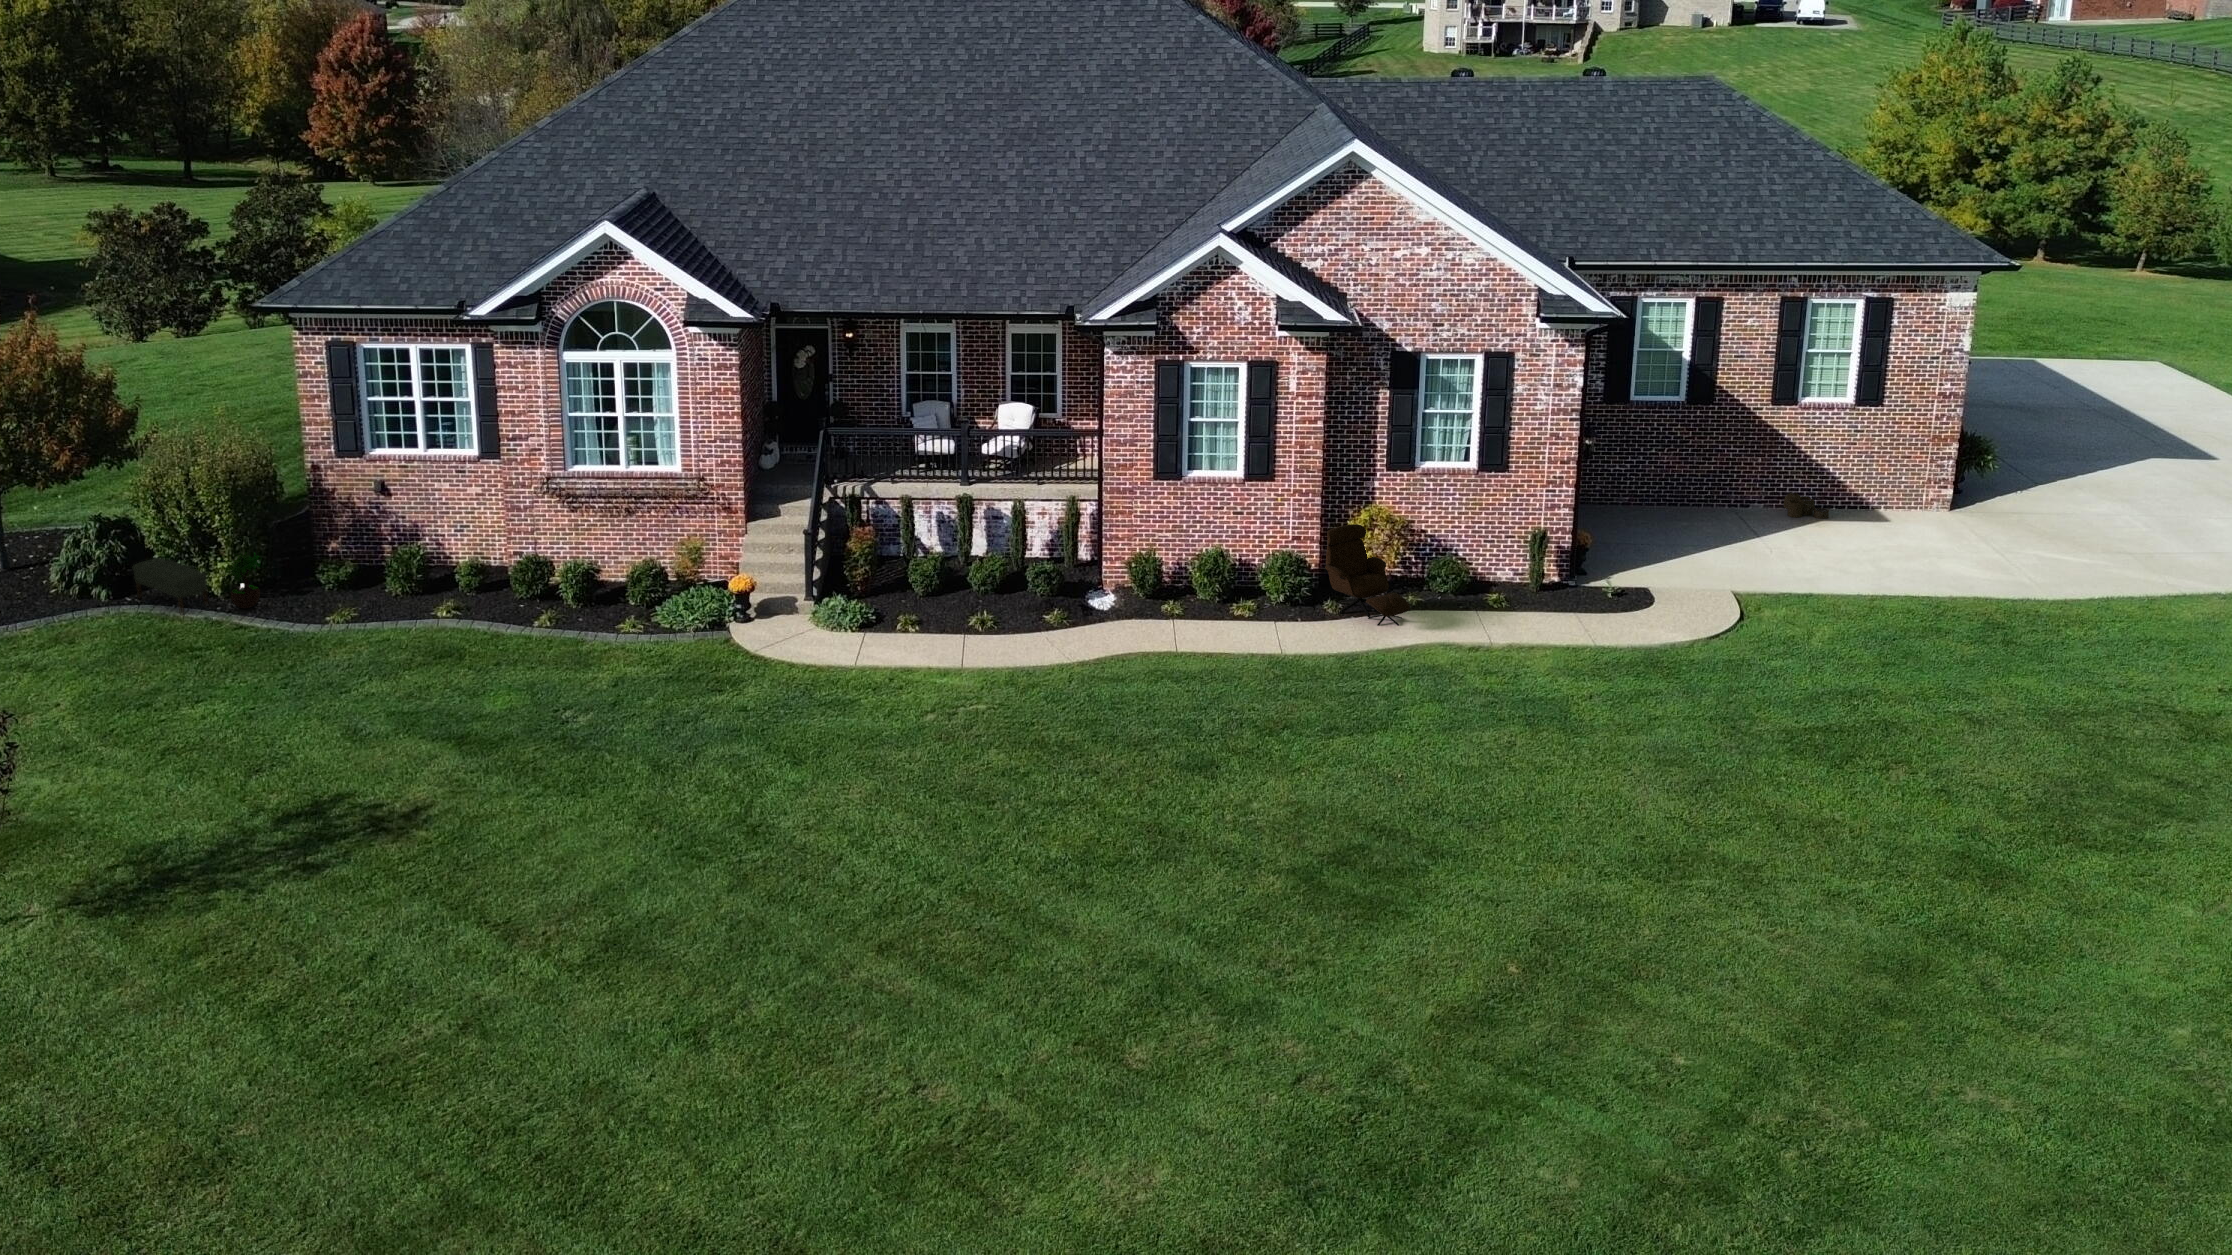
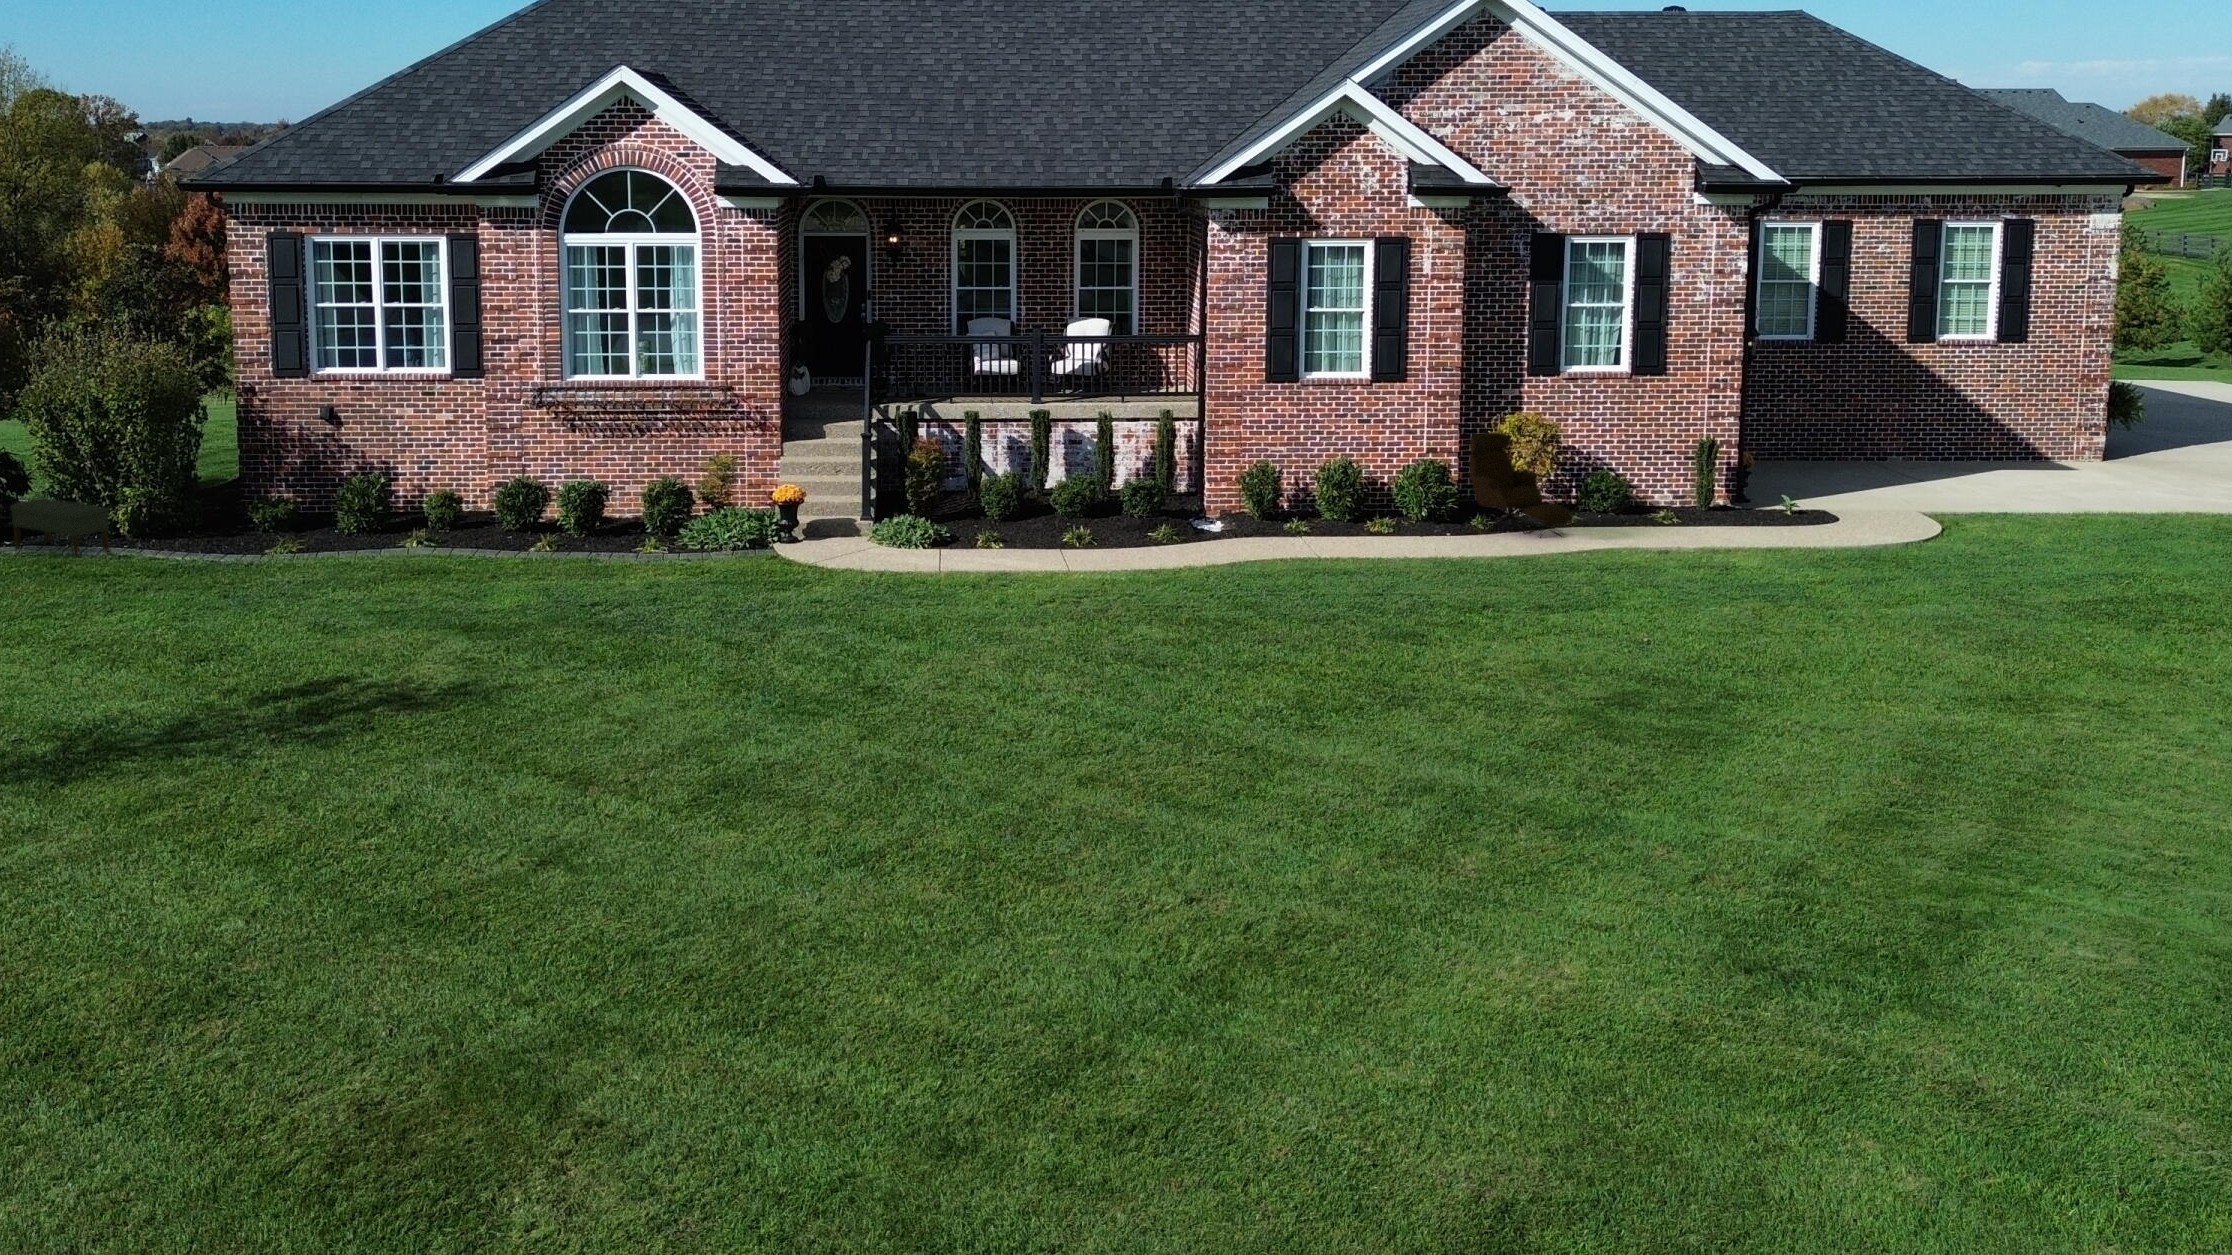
woven basket: present [1783,493,1829,519] -> none [1927,439,1982,464]
potted tree: present [227,552,260,608] -> none [134,476,181,552]

